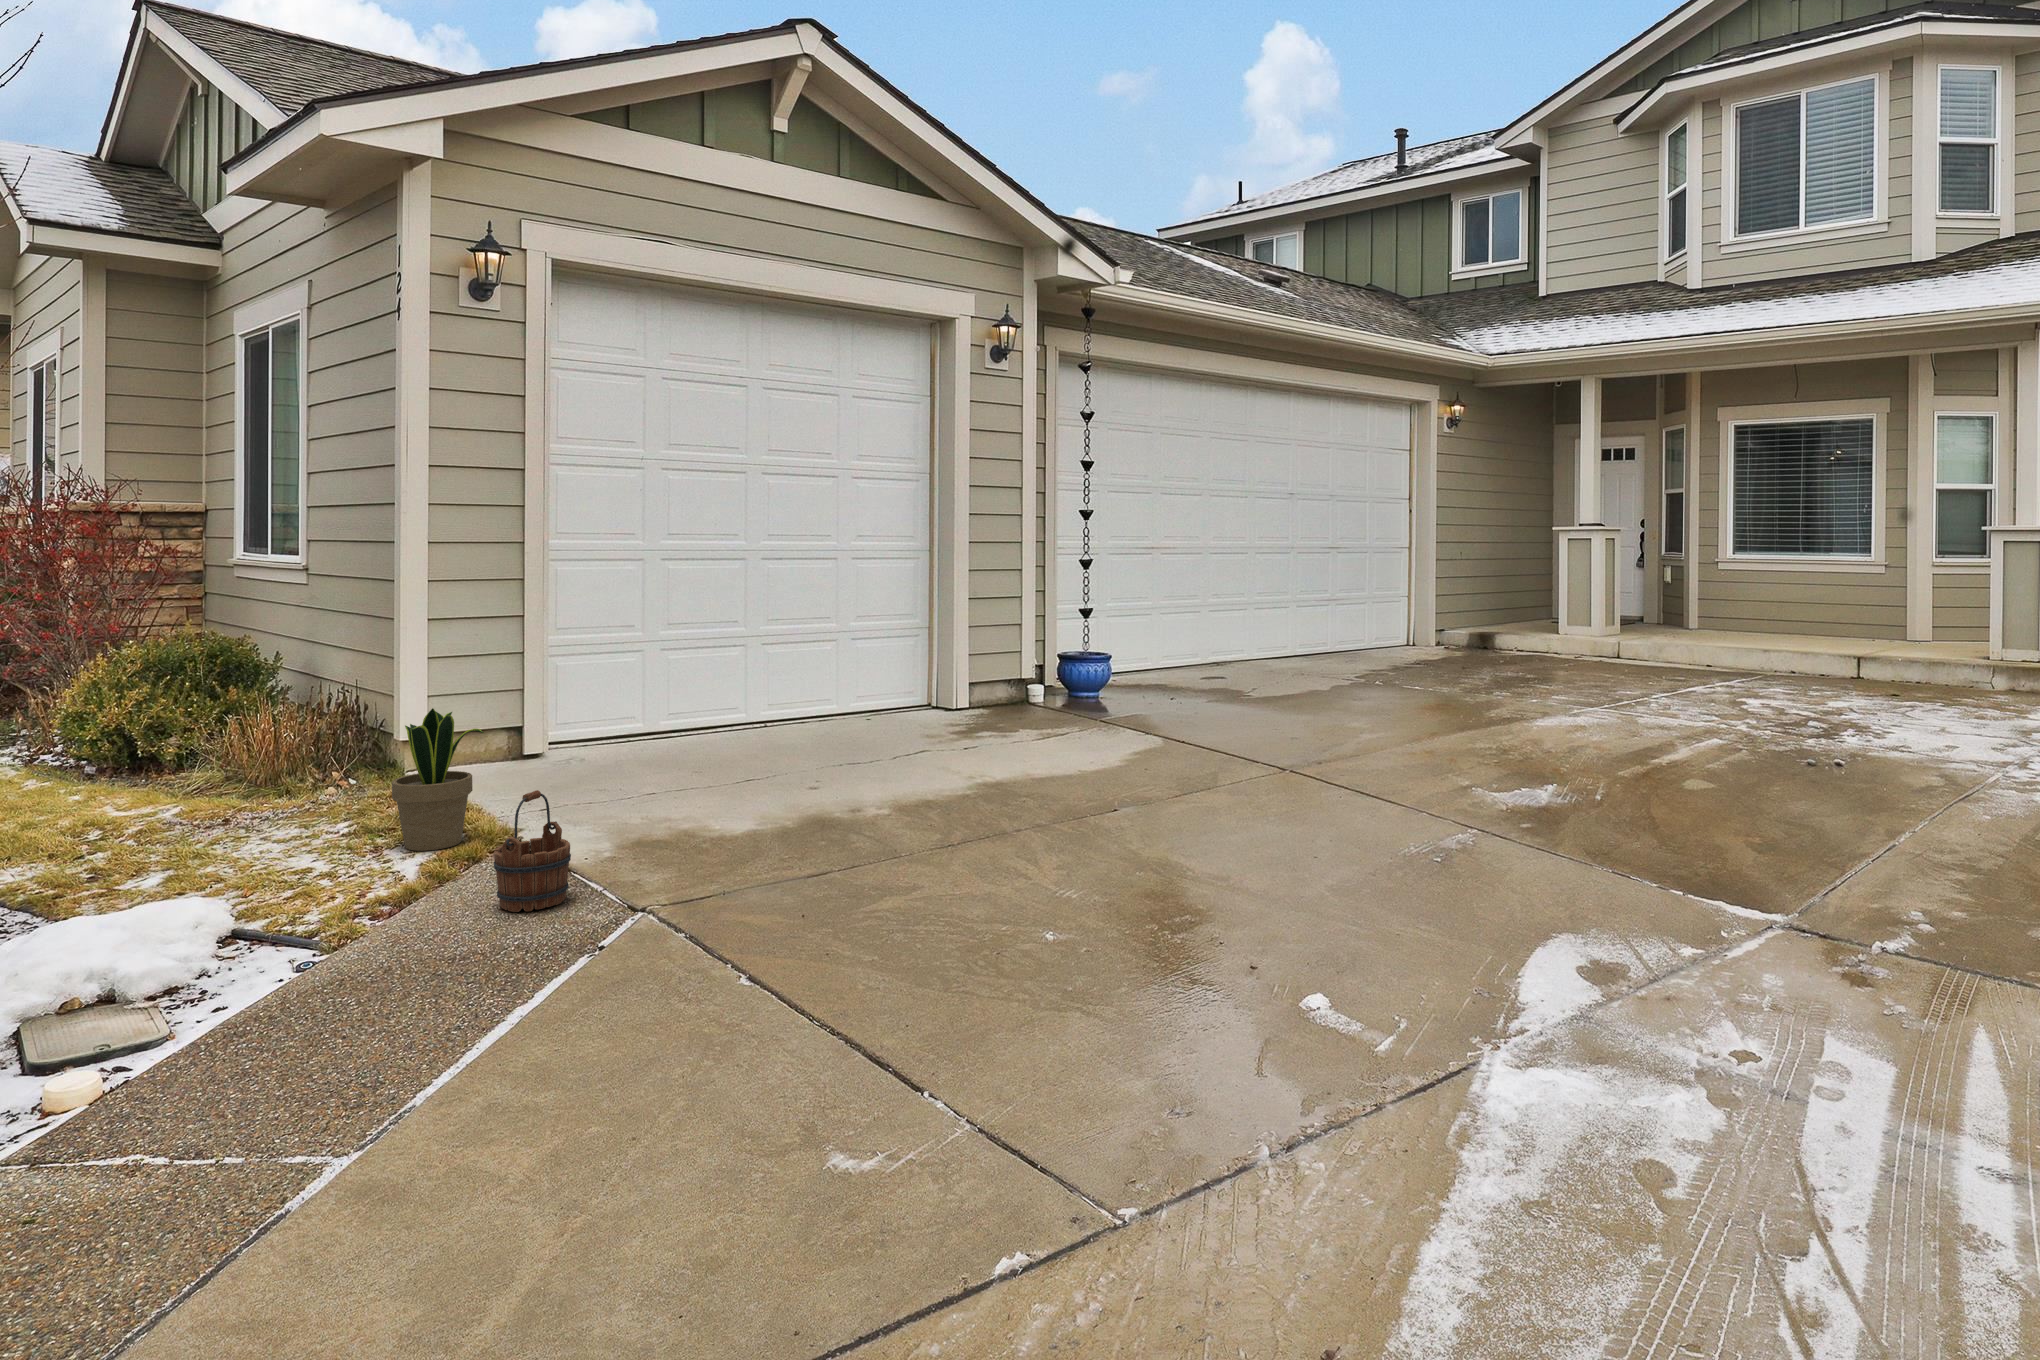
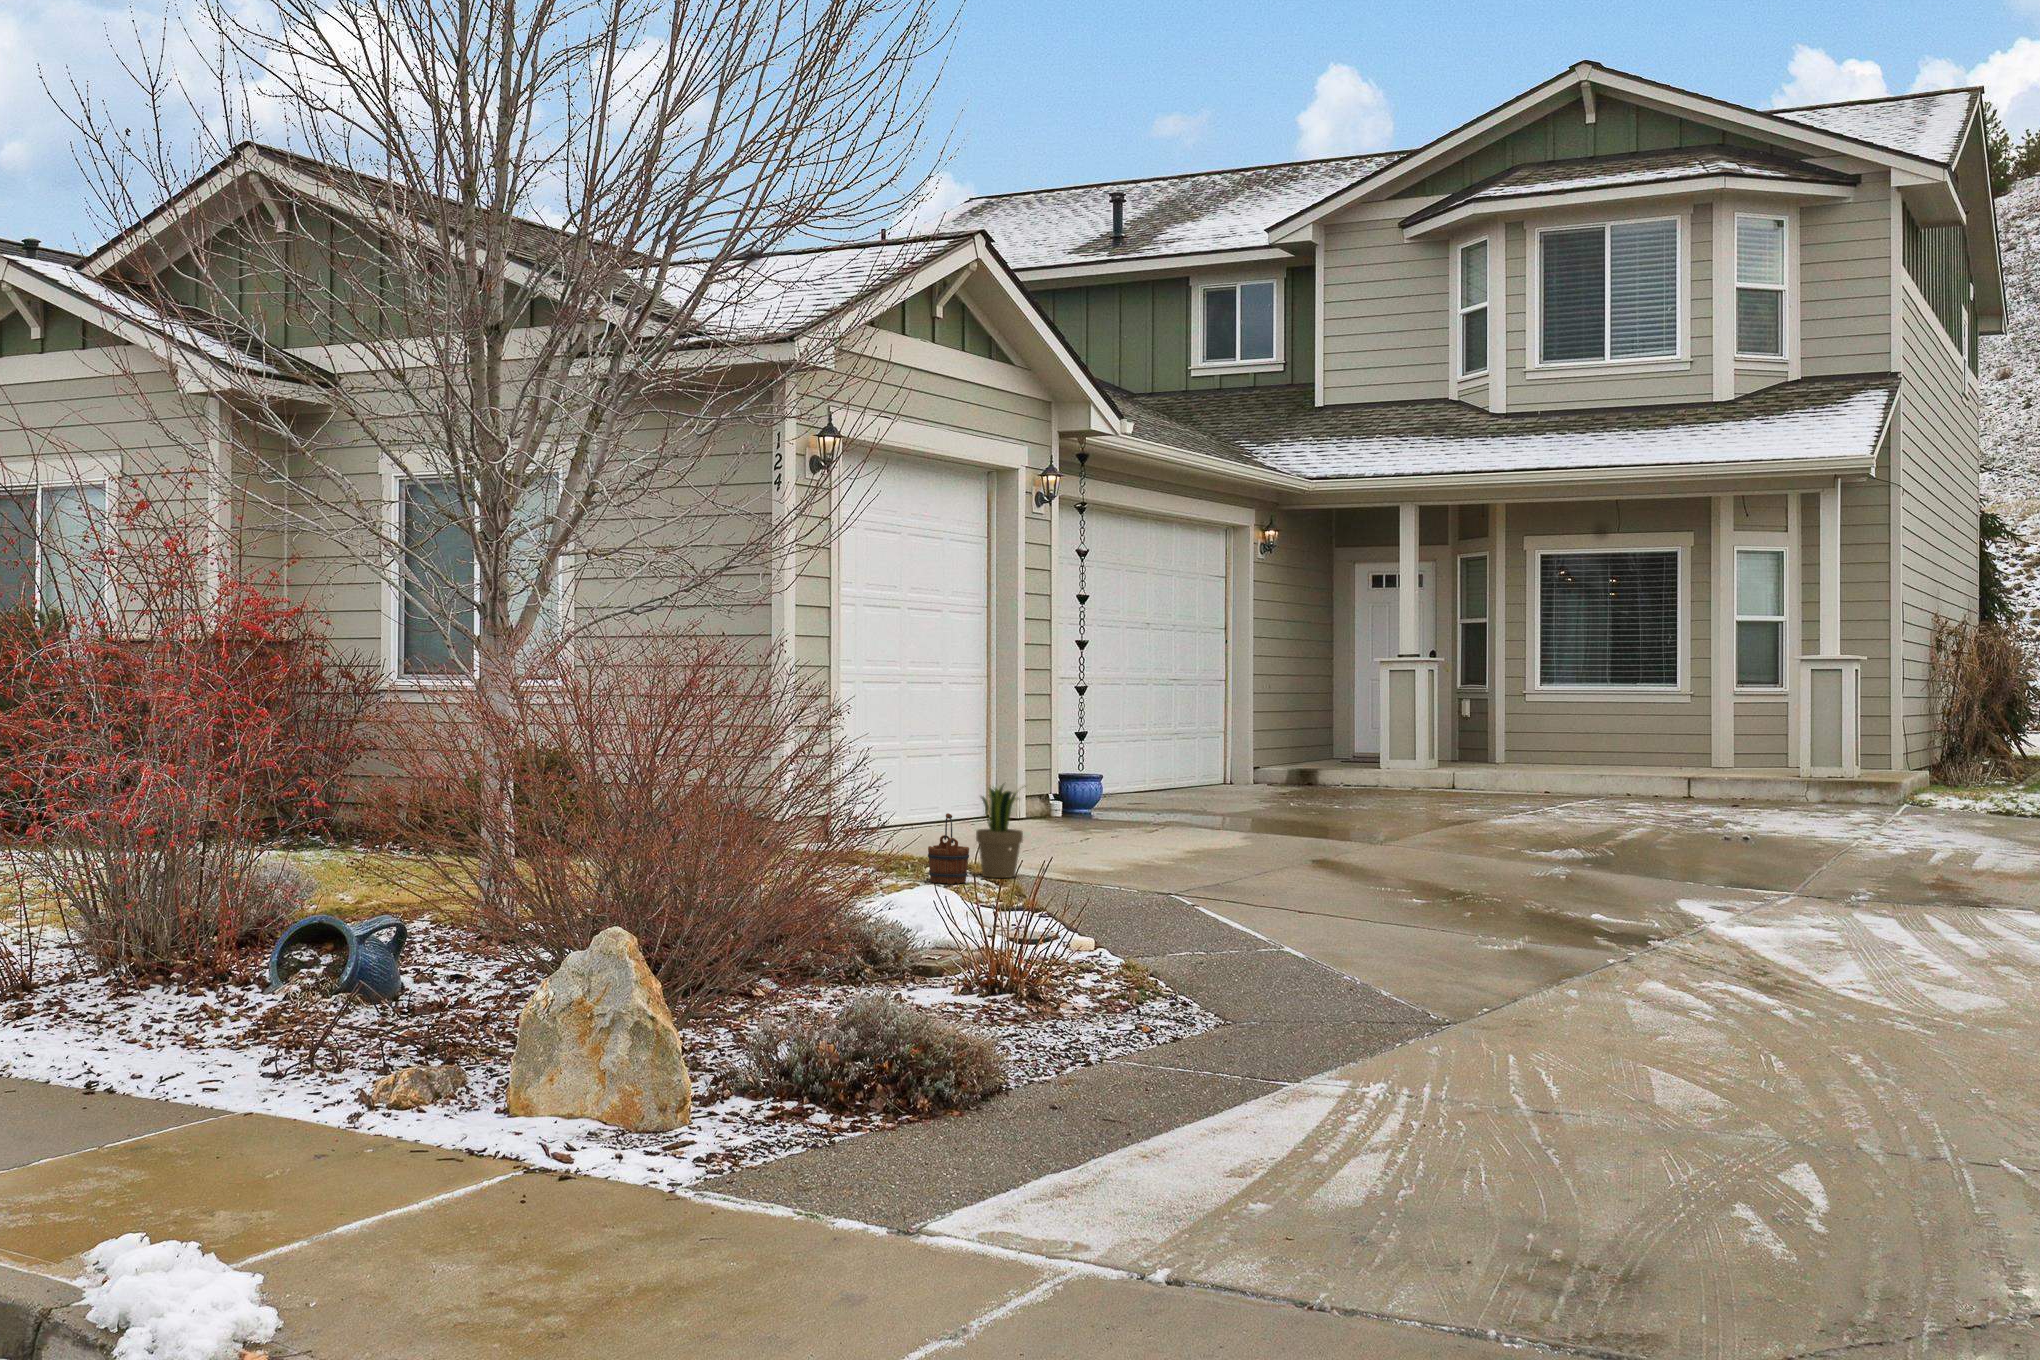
wooden bucket: present [494,790,571,912] -> present [928,813,969,884]

